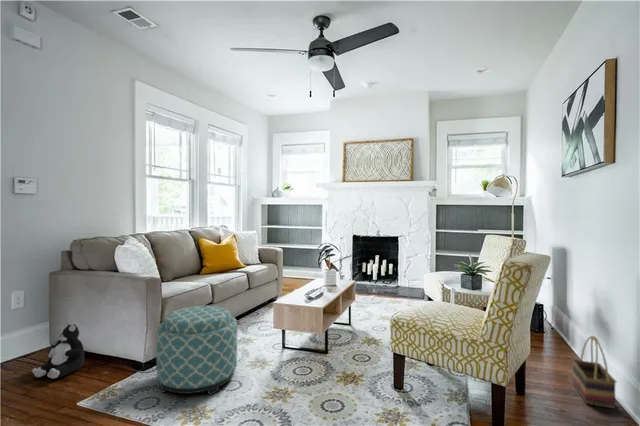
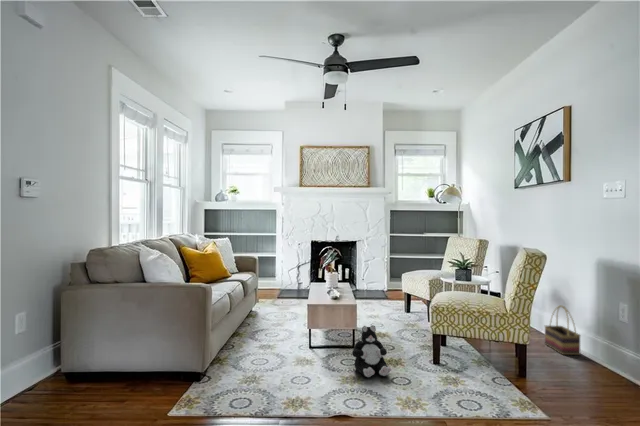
ottoman: present [157,306,237,395] -> none [225,310,301,399]
plush toy: present [32,324,85,379] -> present [352,325,391,377]

